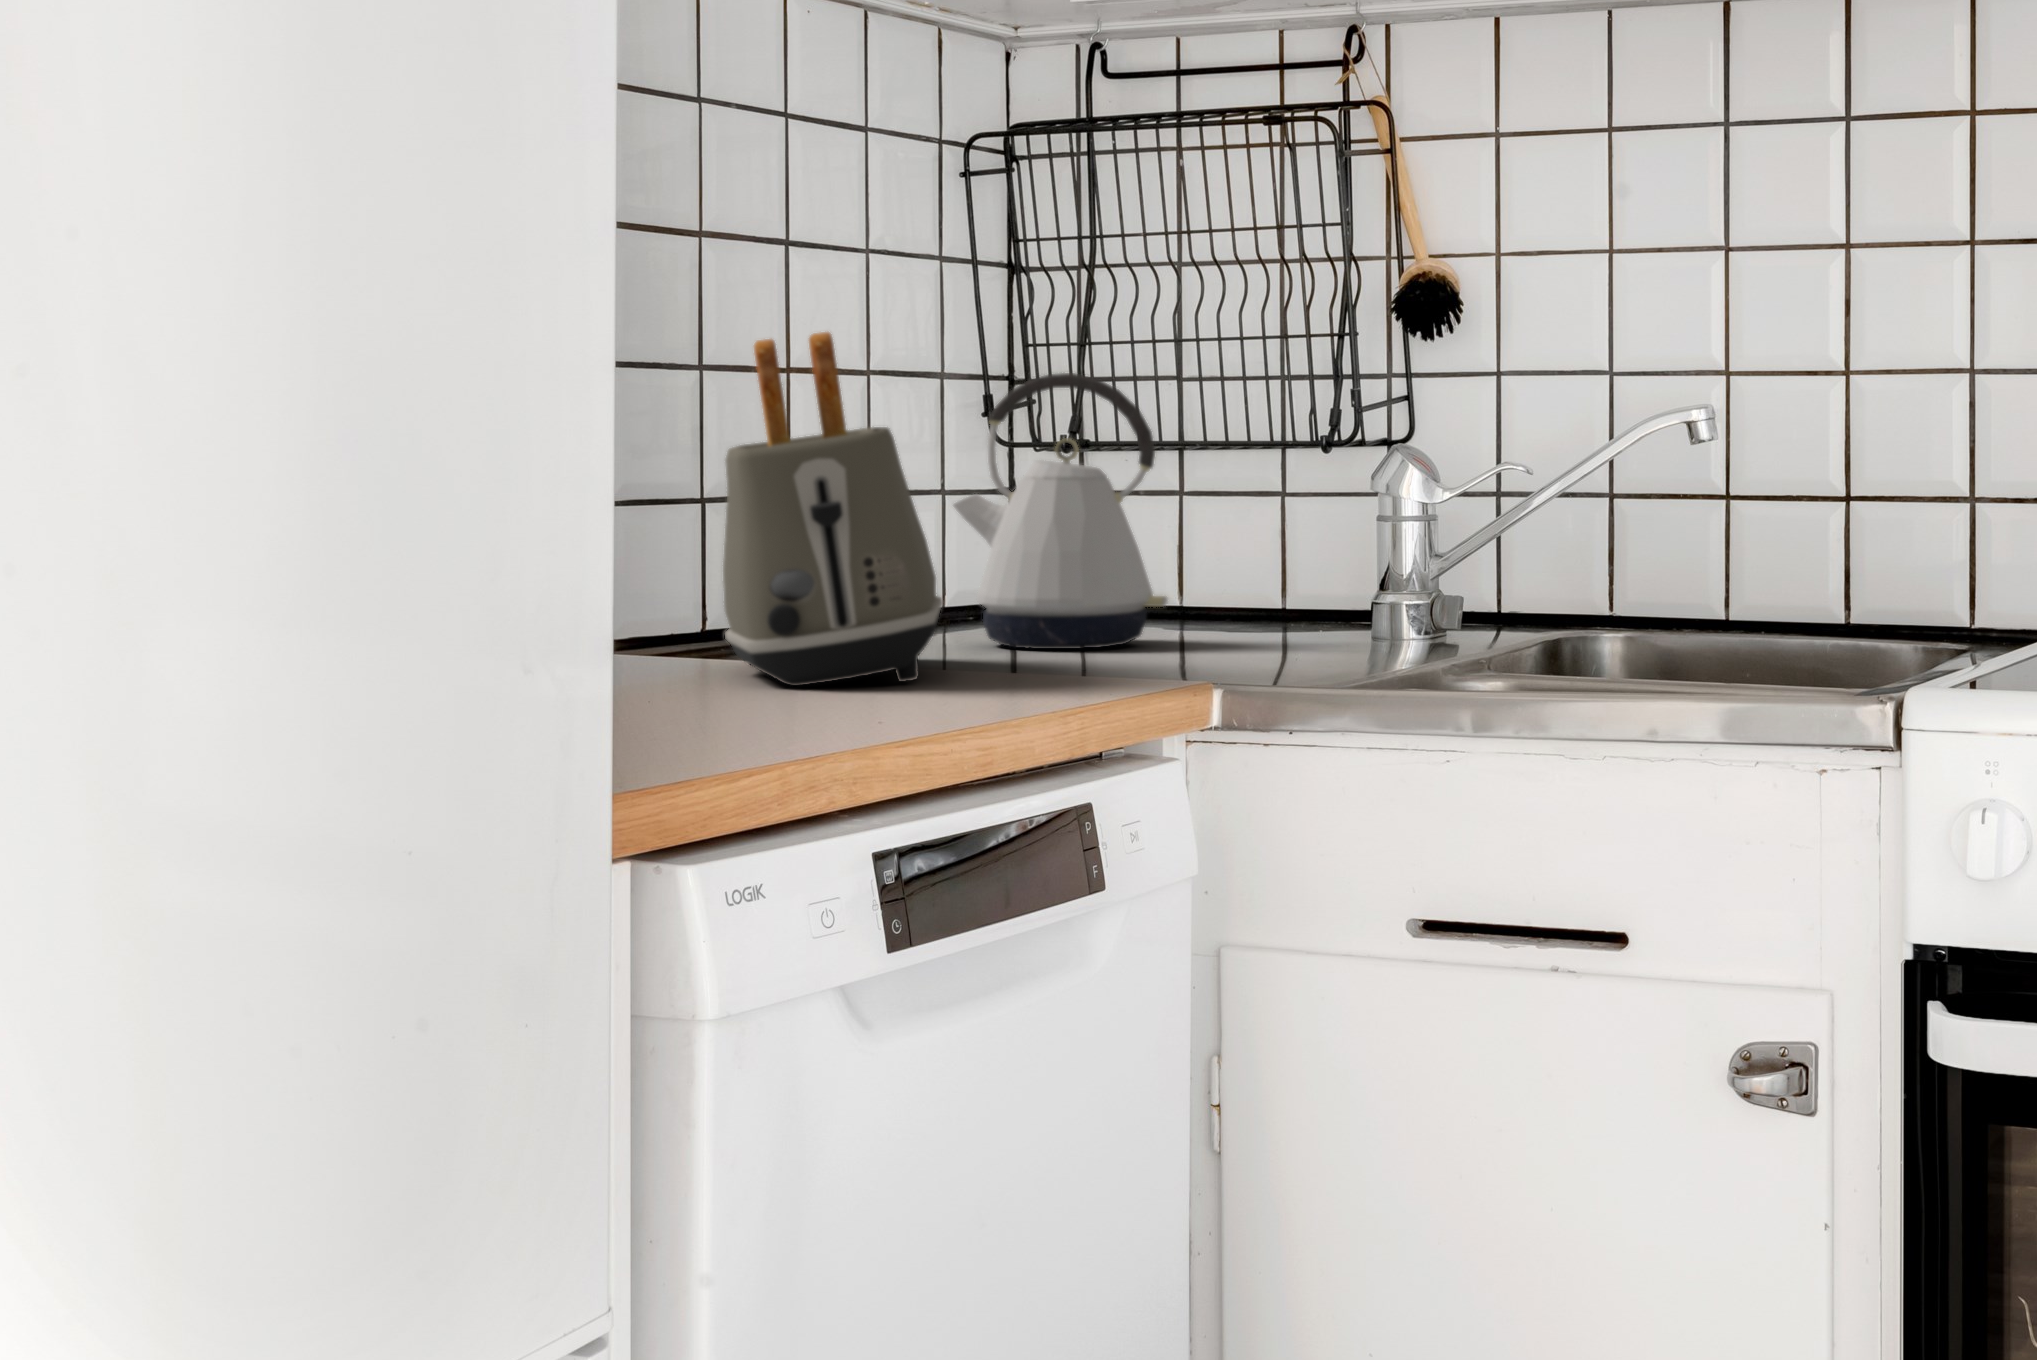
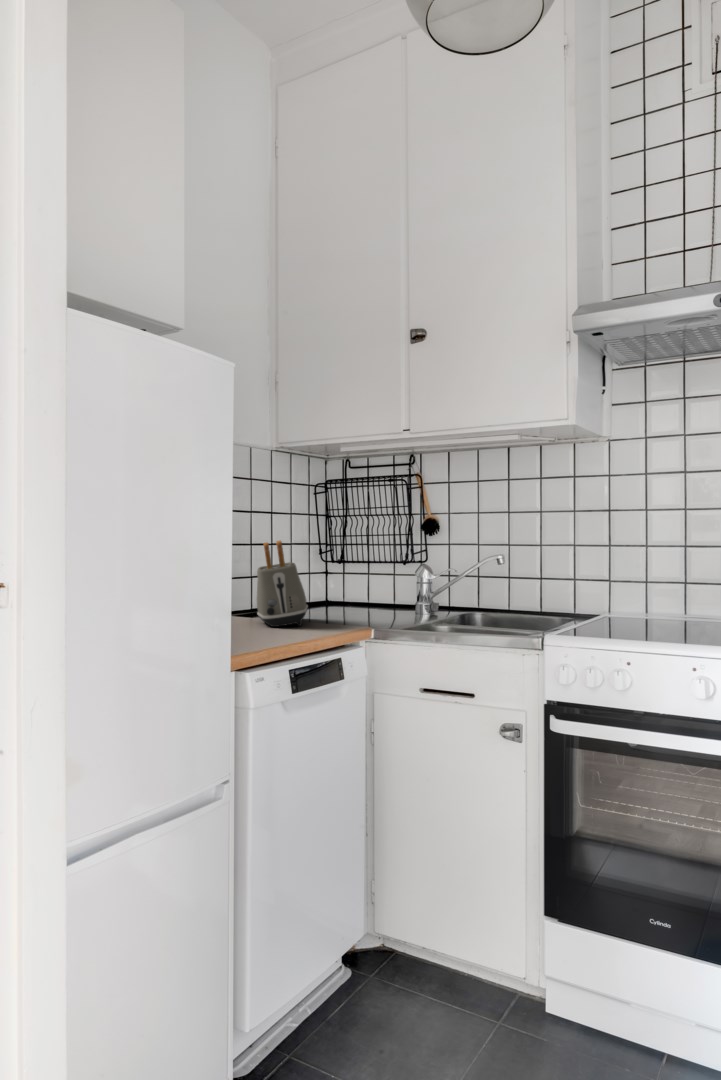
kettle: present [954,373,1167,649] -> none [311,547,364,616]

